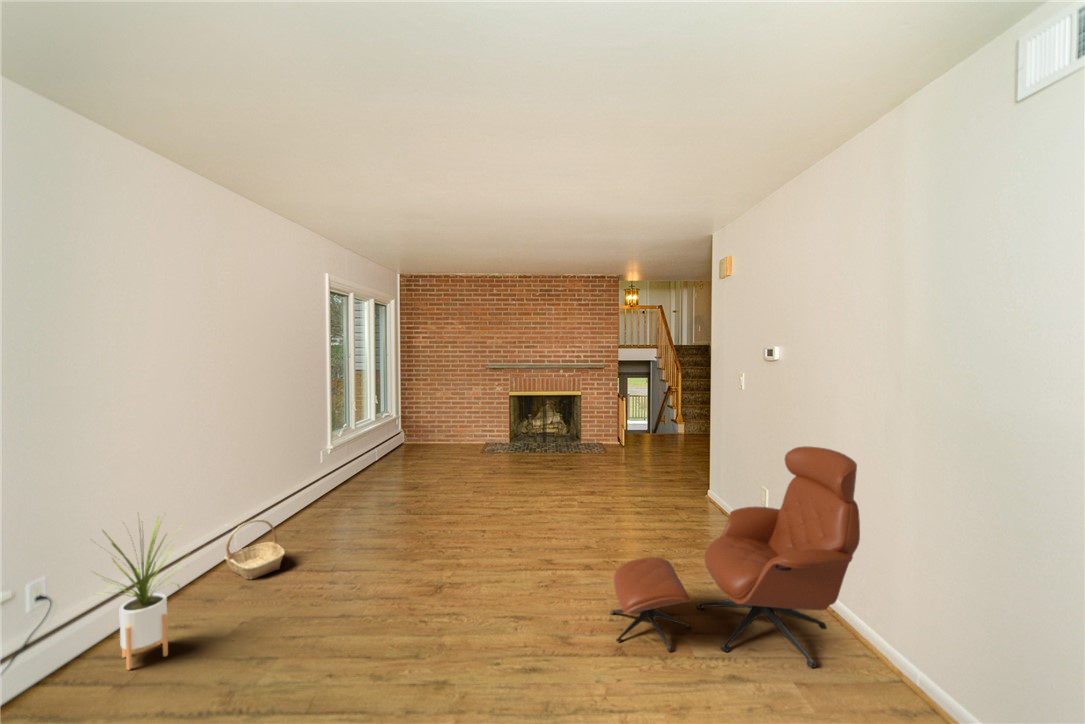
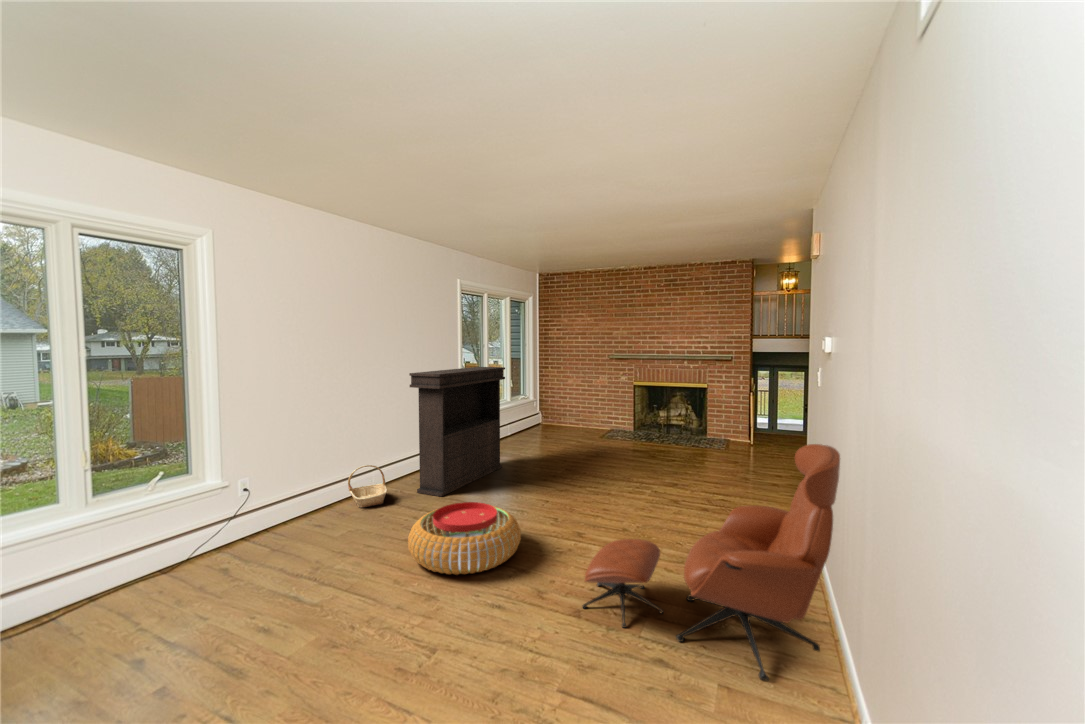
console table: none [307,383,403,546] -> present [409,367,505,497]
house plant: present [102,518,186,670] -> none [242,444,304,547]
pouf: none [373,547,509,643] -> present [408,502,521,575]

